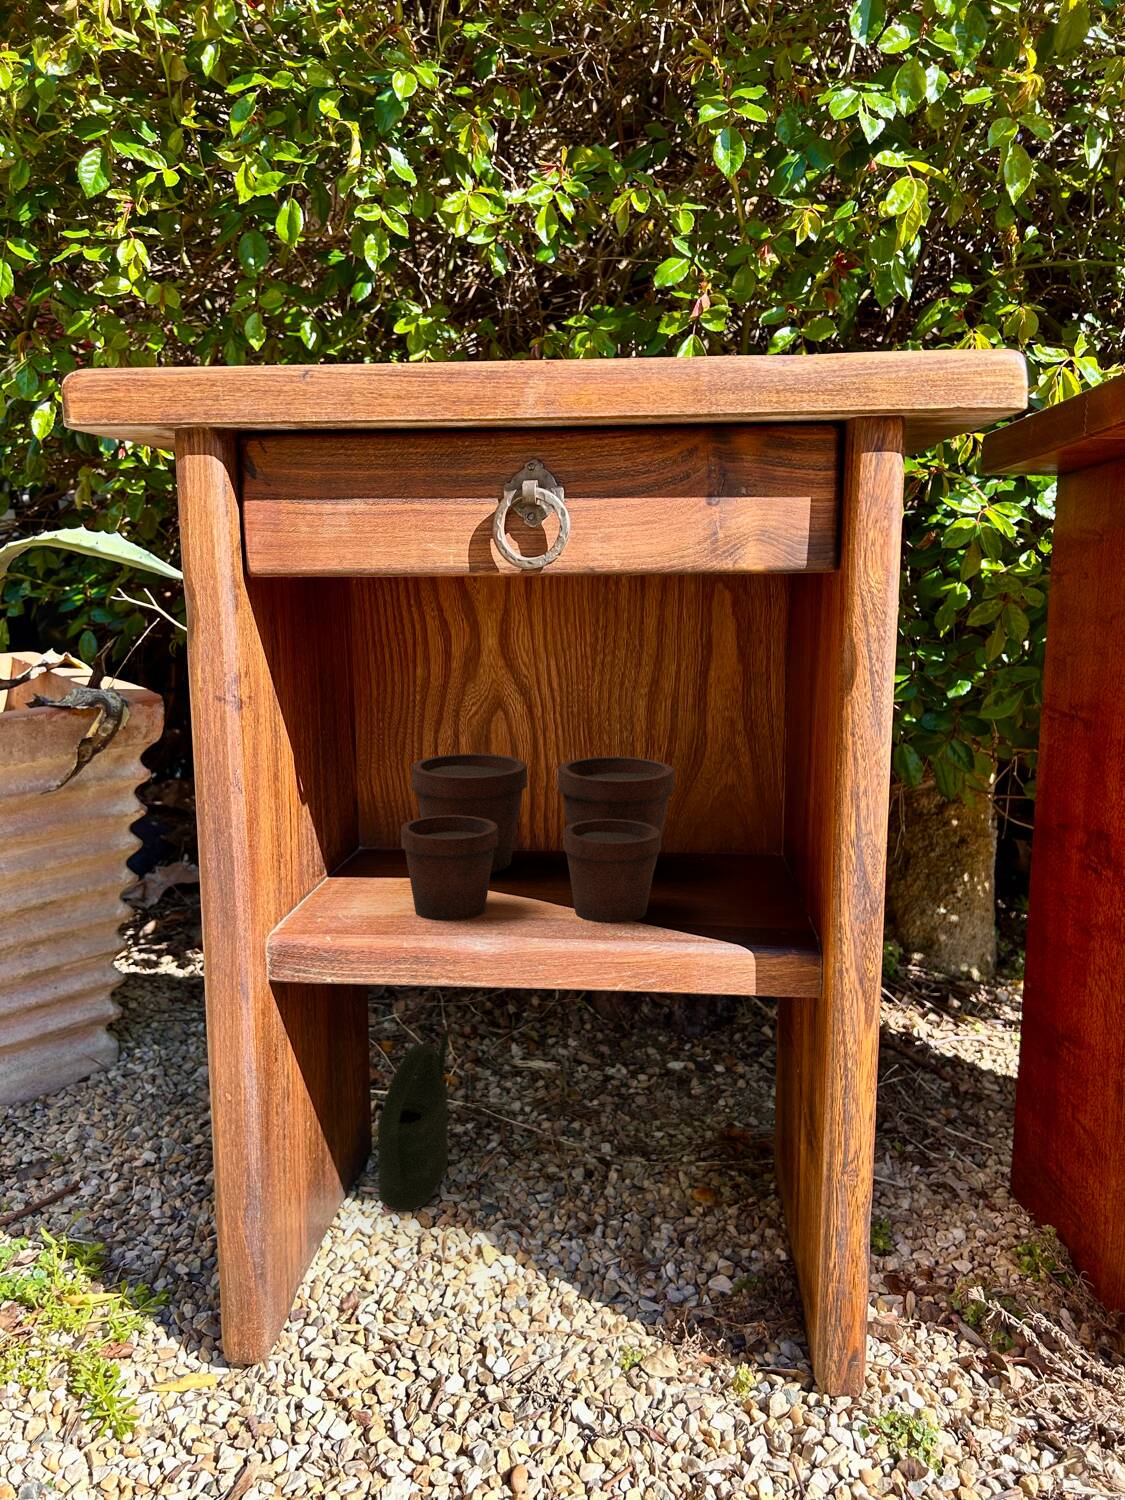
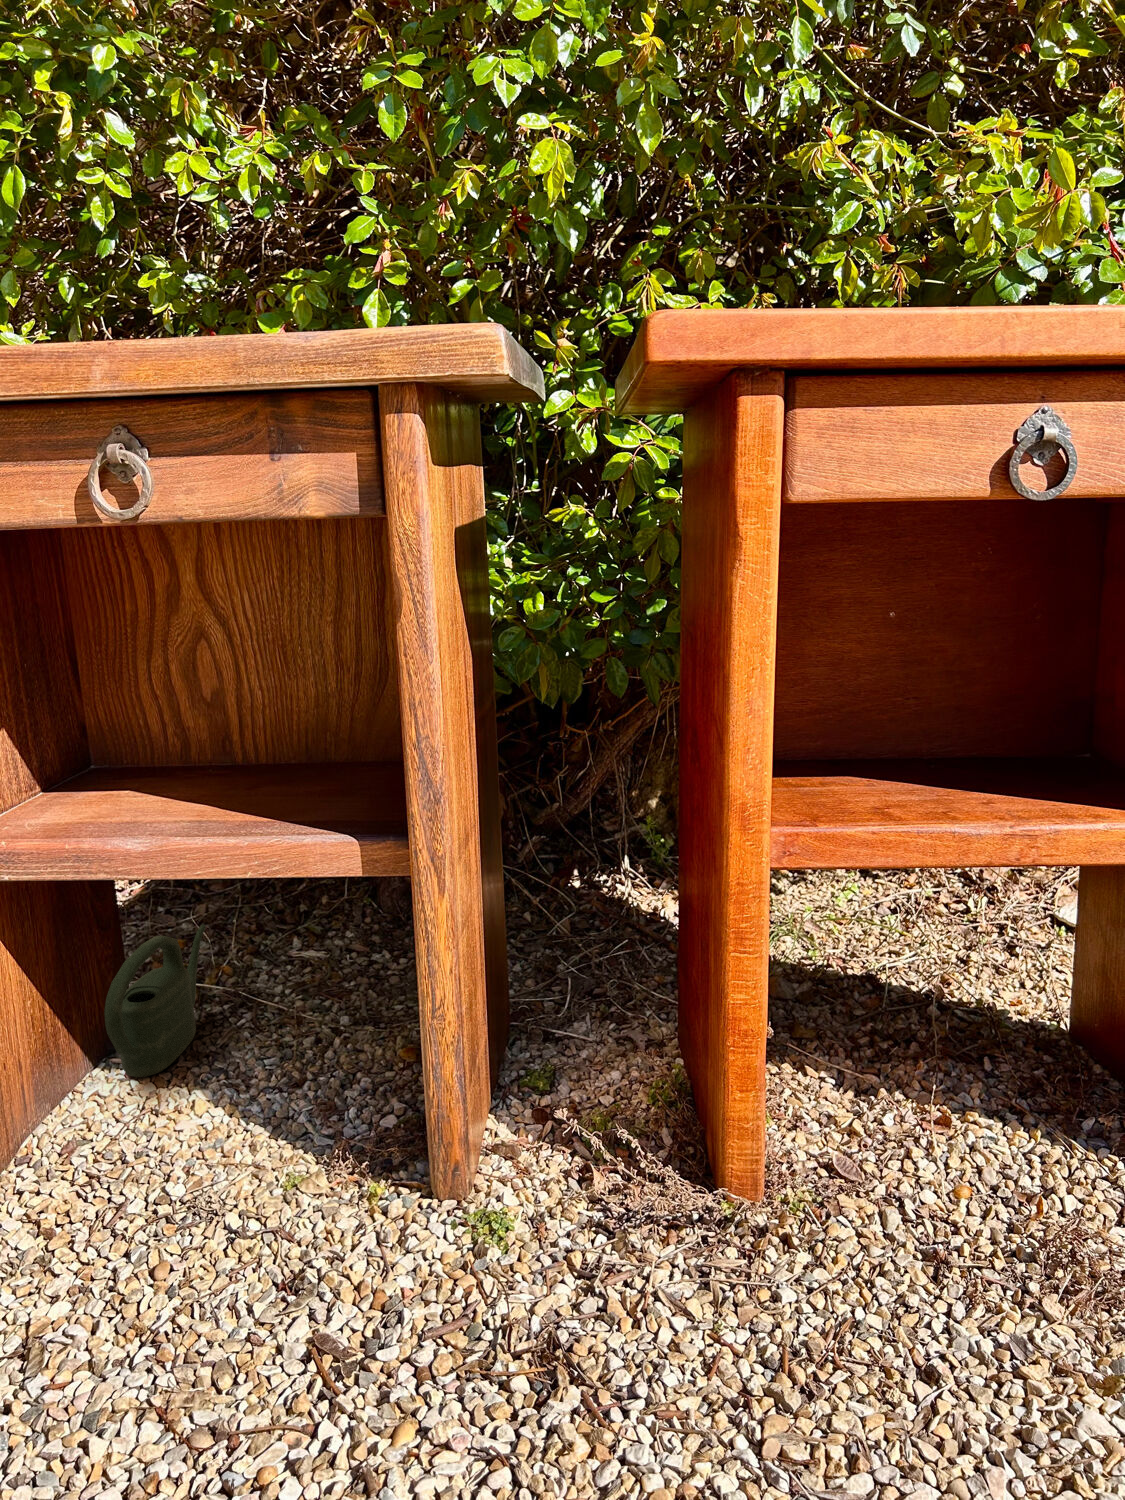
flower pot: present [401,753,675,923] -> none [74,678,351,827]

